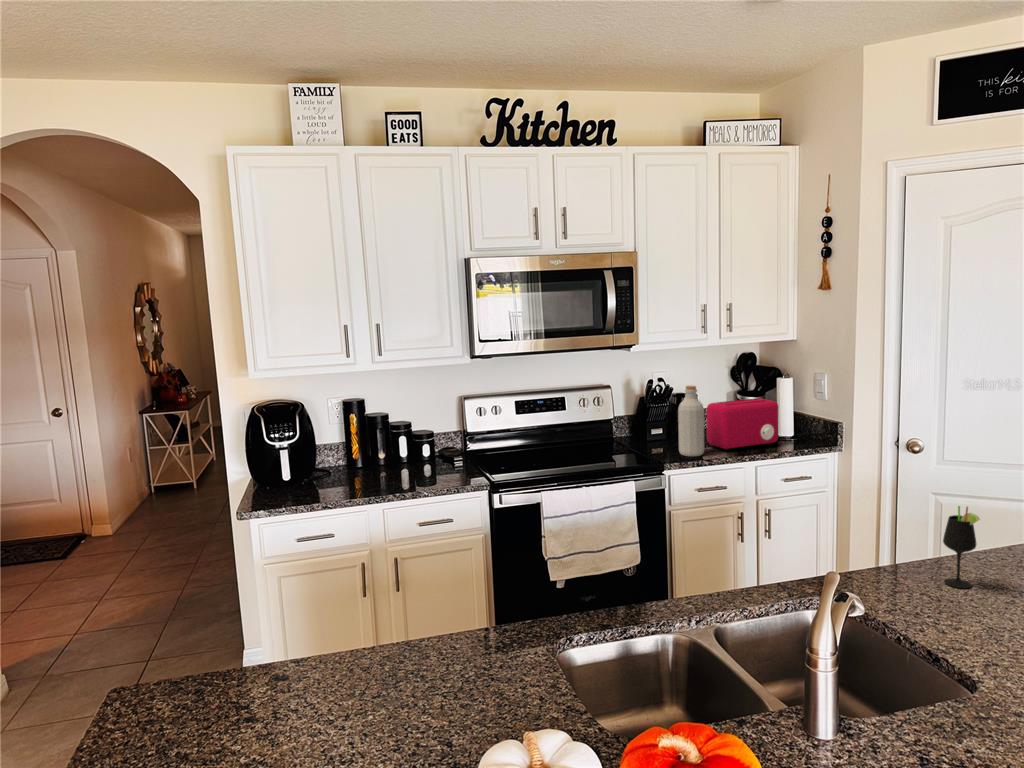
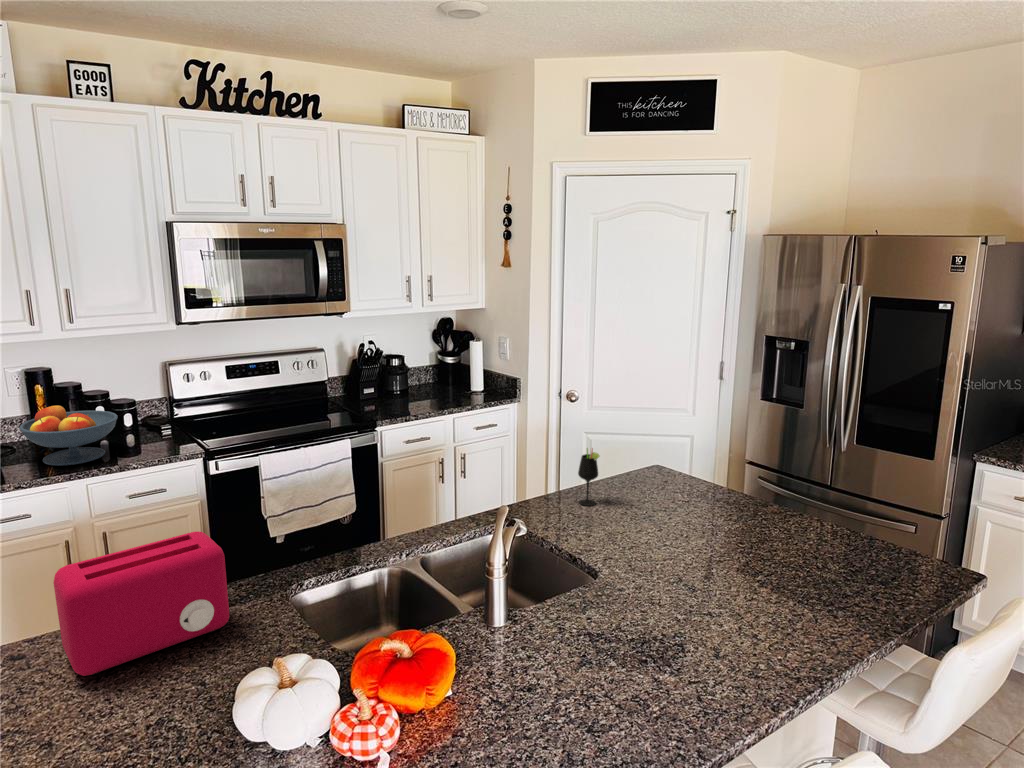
bottle: present [678,386,704,456] -> none [387,350,410,414]
toaster: present [707,398,778,451] -> present [53,532,229,676]
fruit bowl: none [335,430,415,487] -> present [19,406,118,466]

